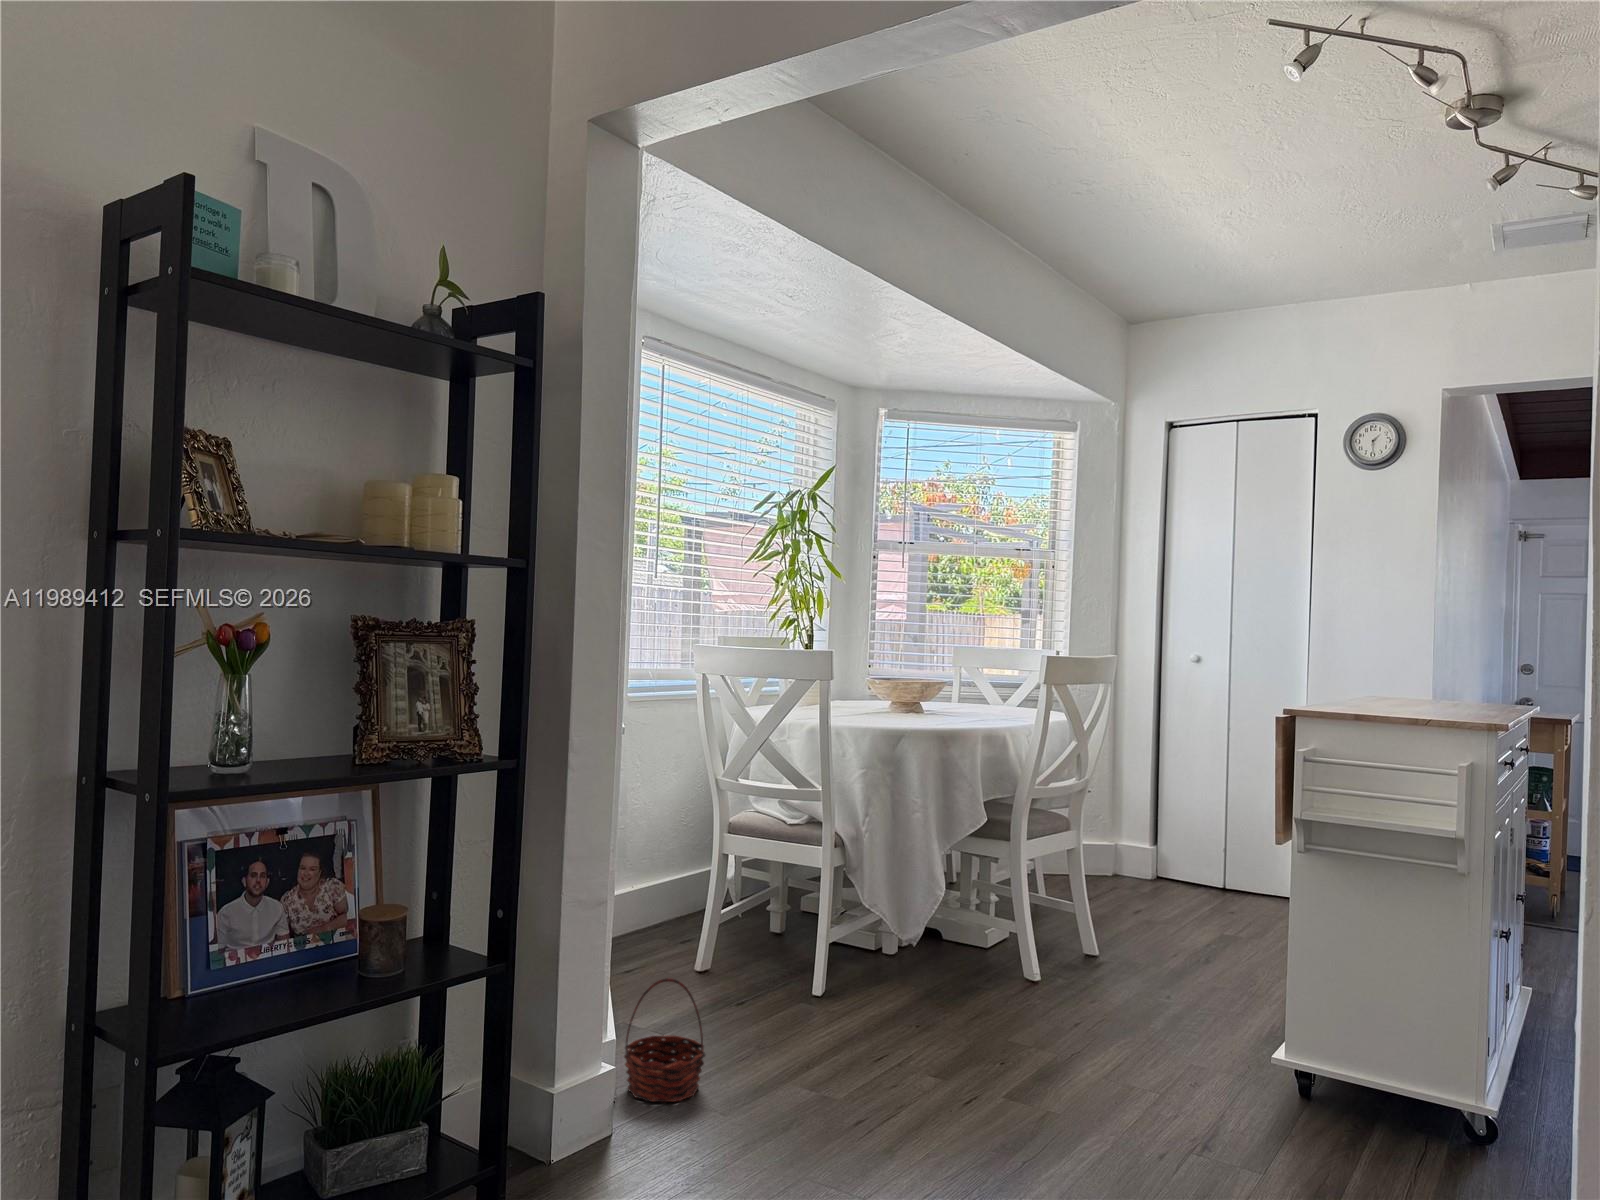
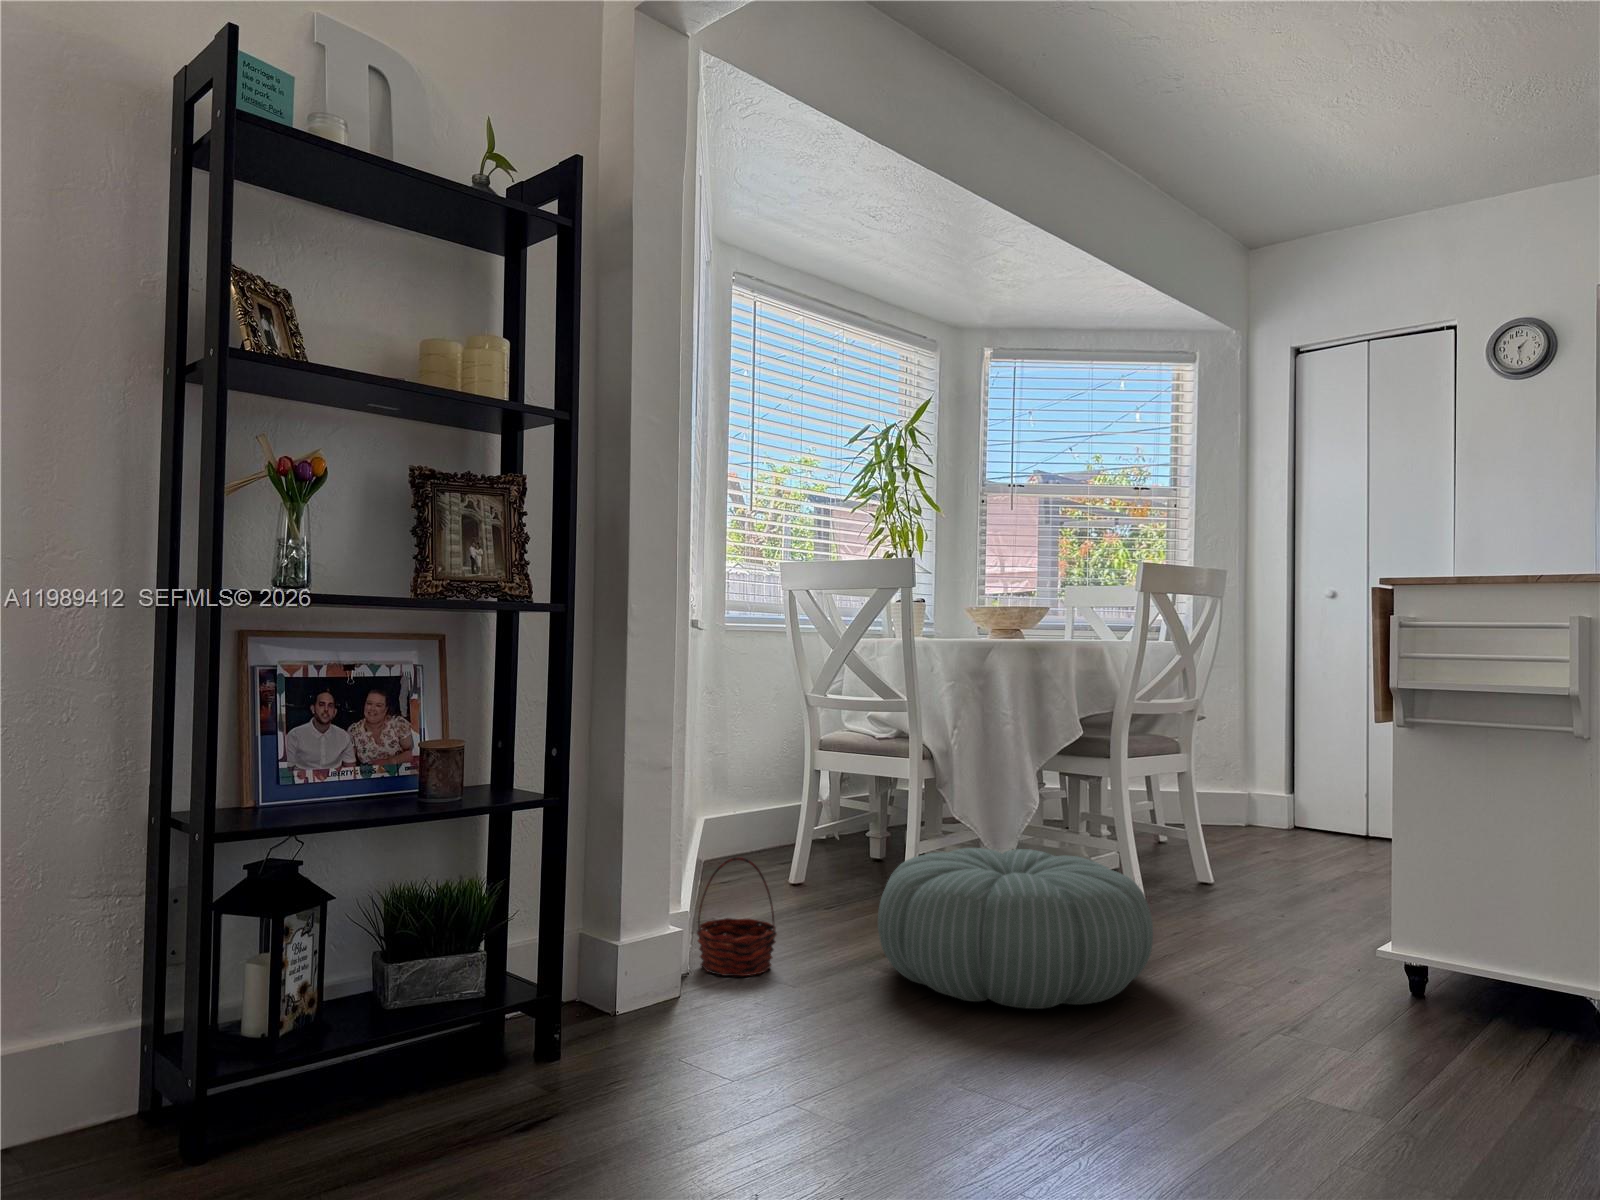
pouf: none [807,958,1072,1138] -> present [878,848,1153,1009]

